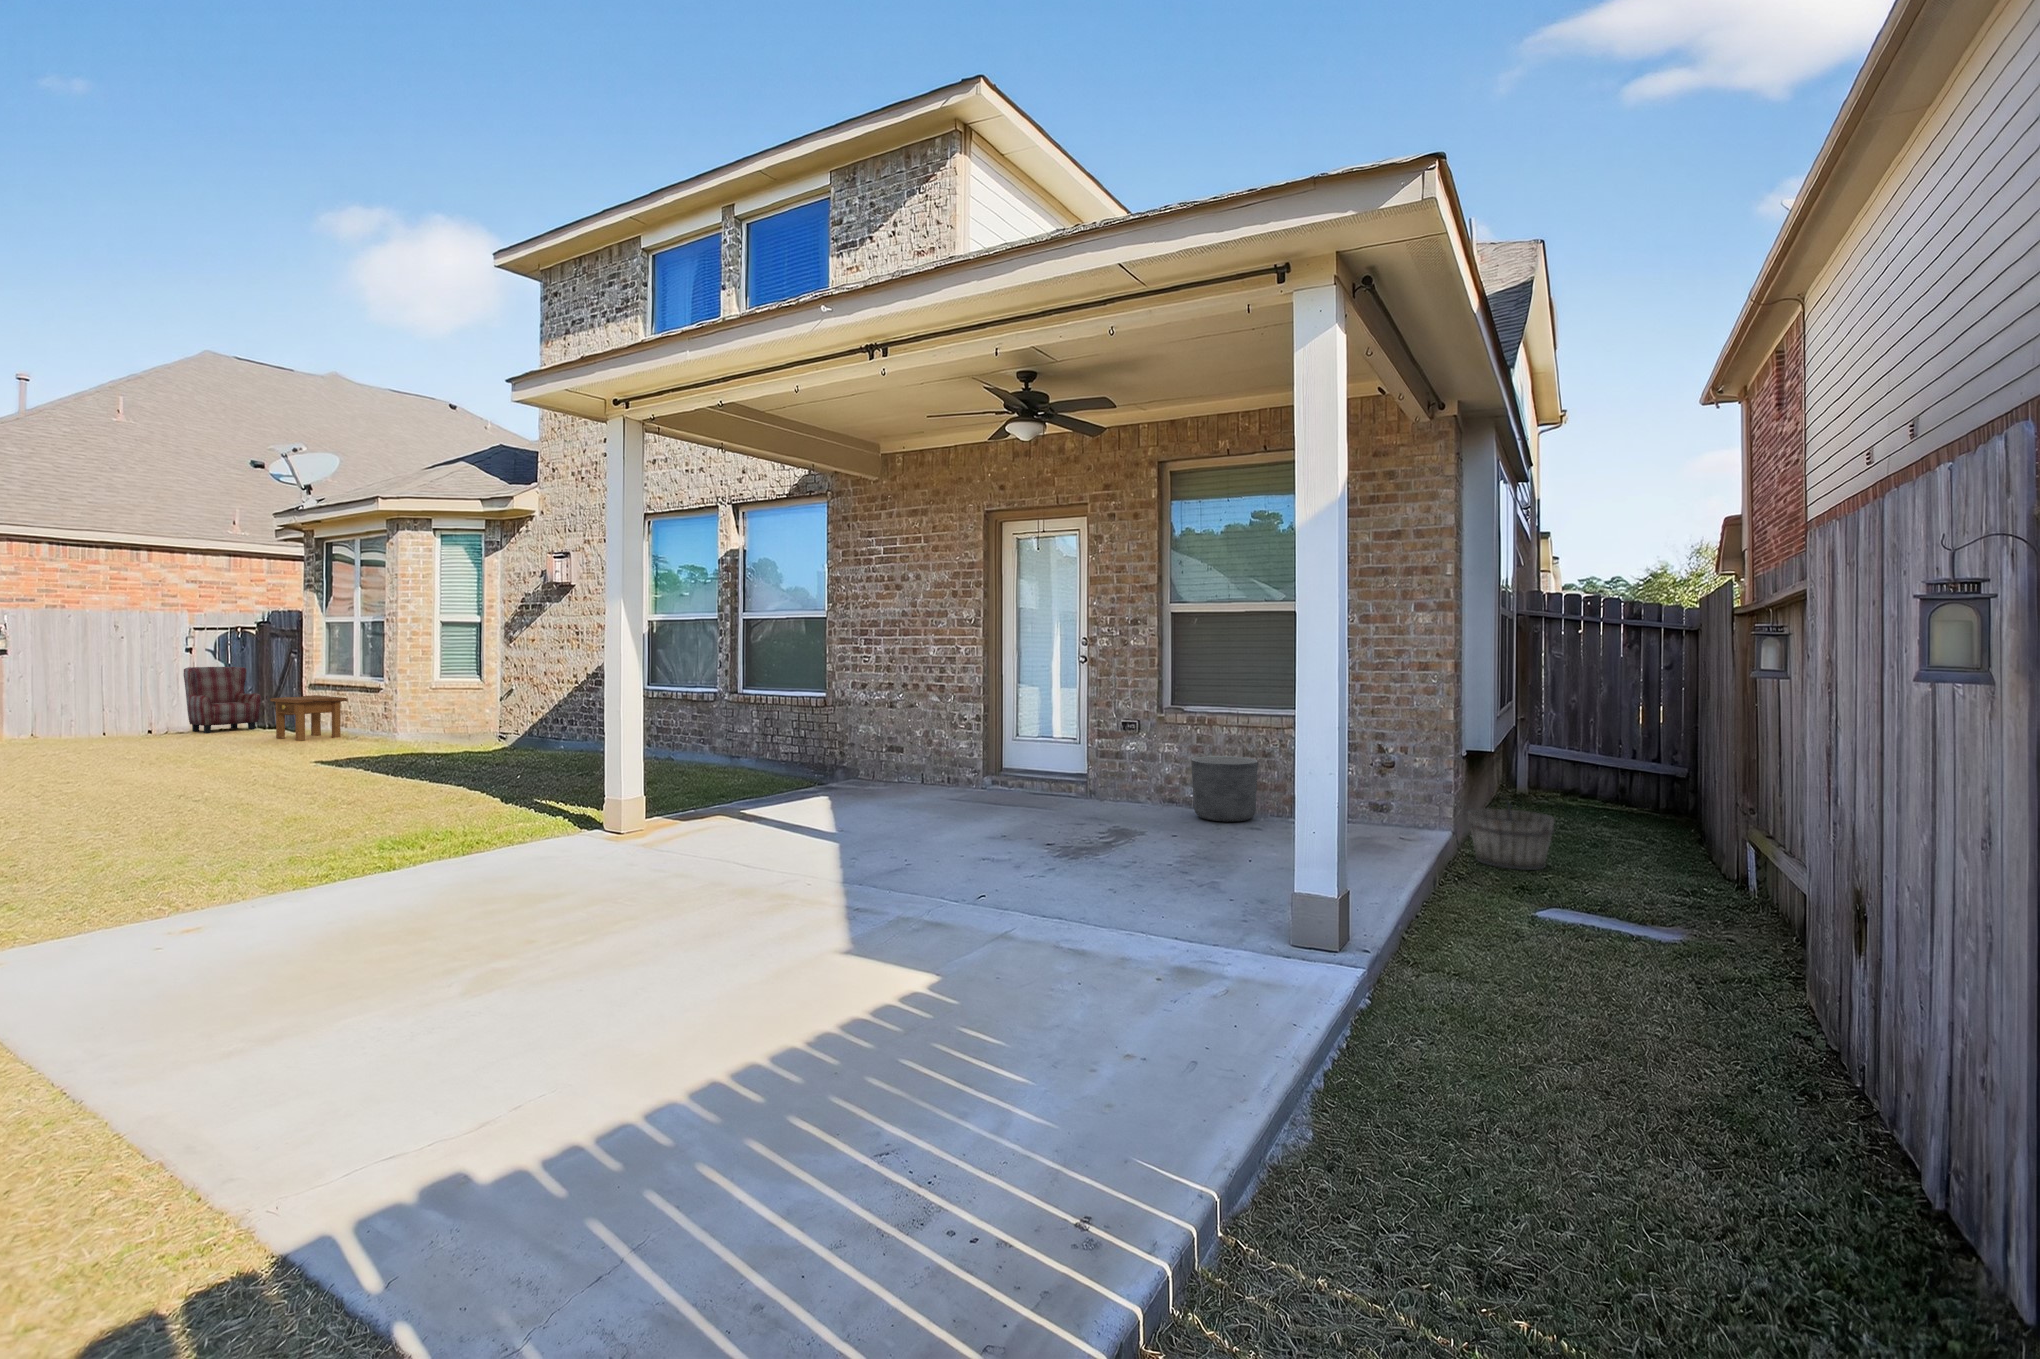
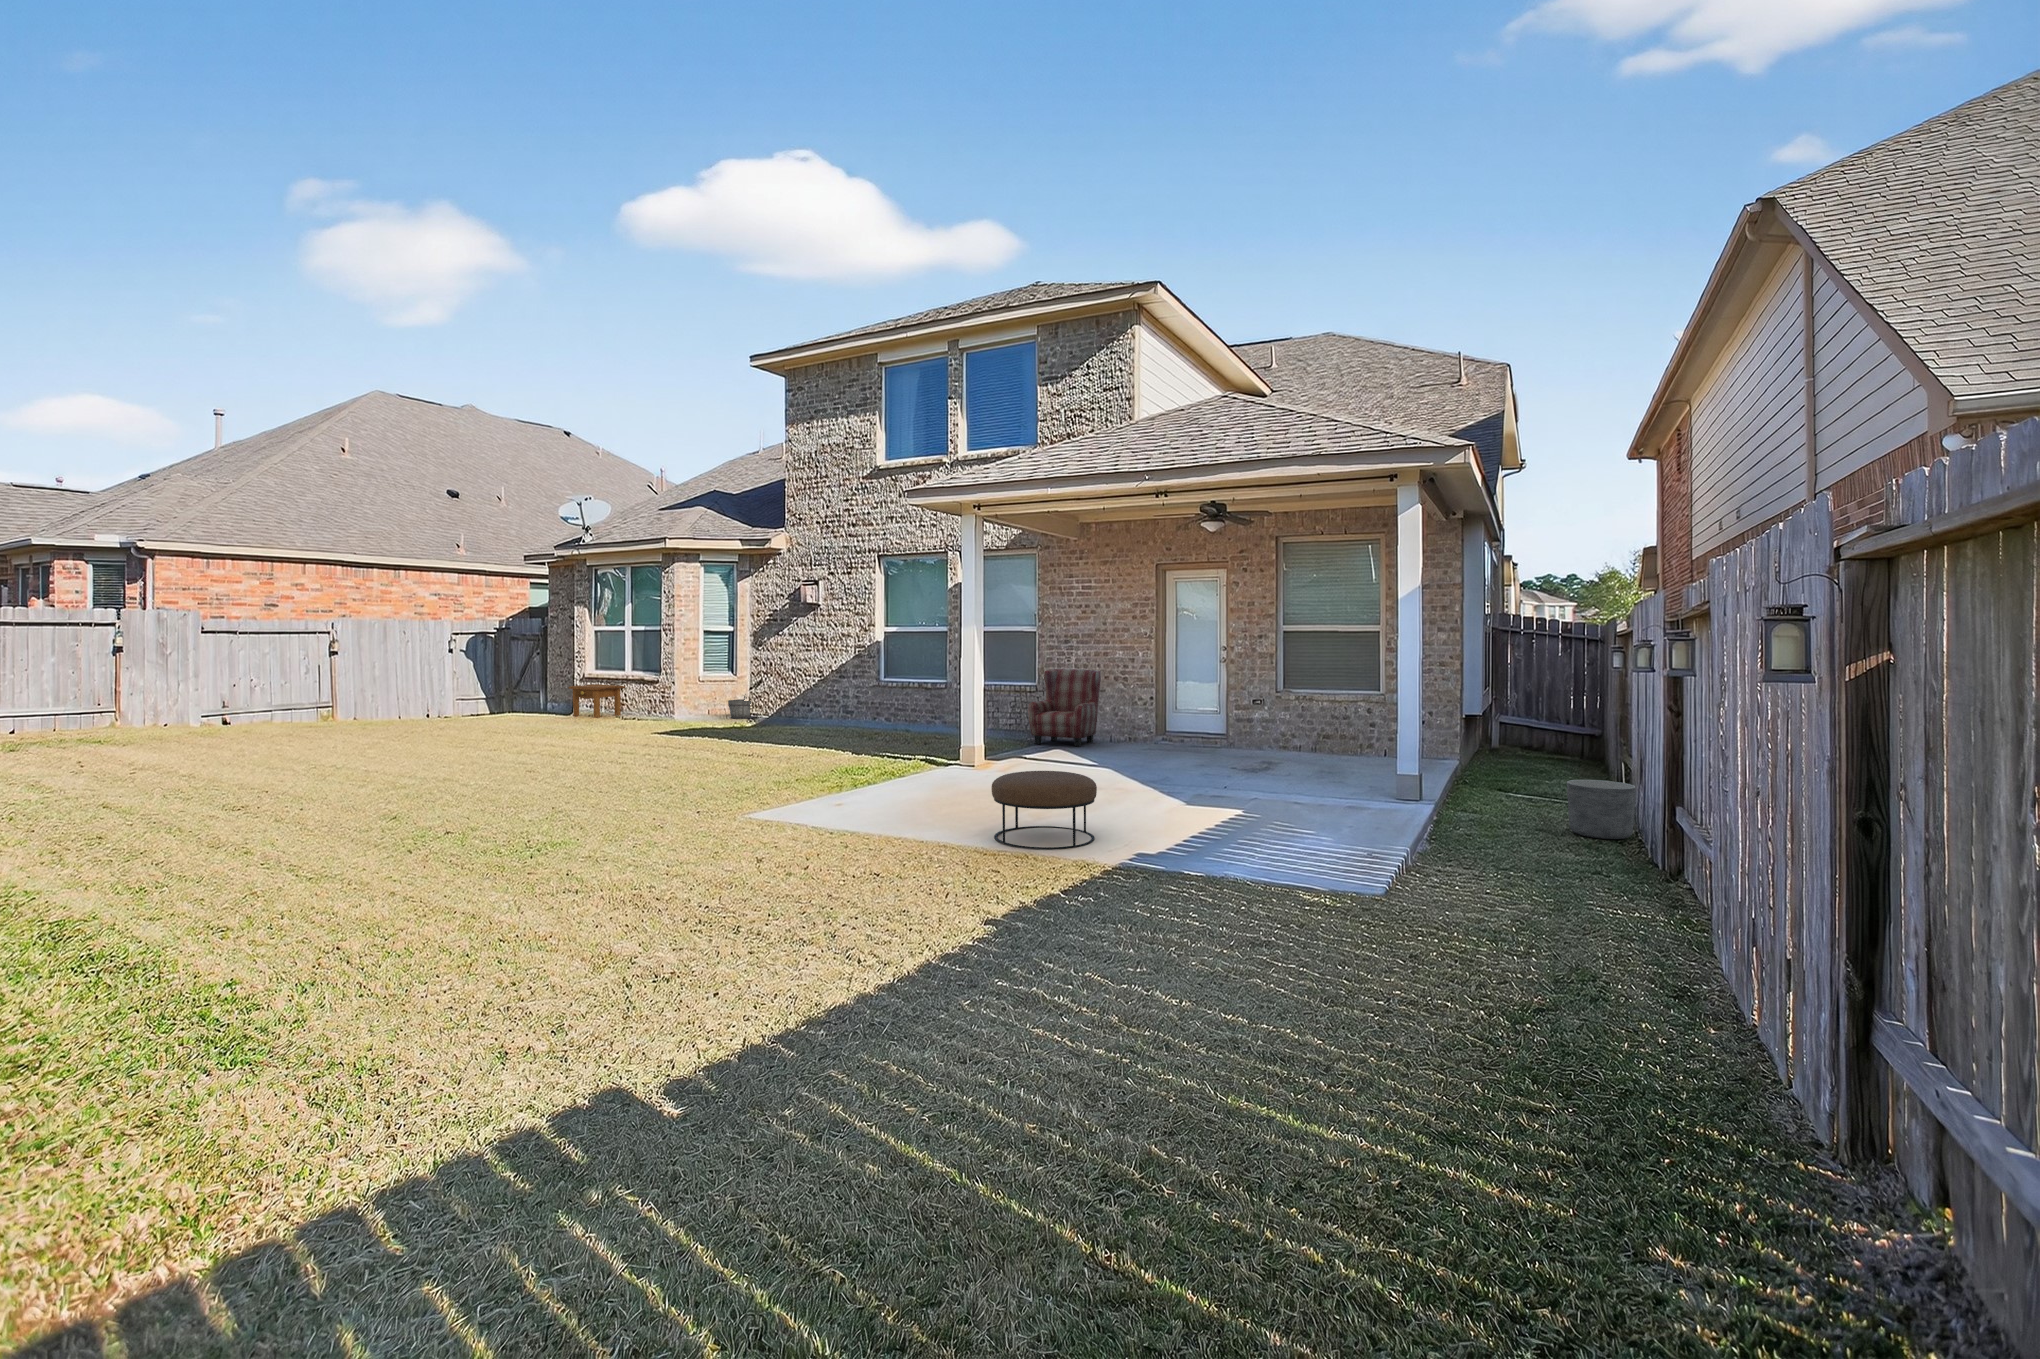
armchair: present [184,667,261,733] -> present [1028,669,1101,747]
planter: present [1191,756,1258,822] -> present [1567,780,1636,839]
wooden bucket: present [1468,801,1554,870] -> present [728,696,754,719]
ottoman: none [193,903,499,1144] -> present [992,771,1097,849]

